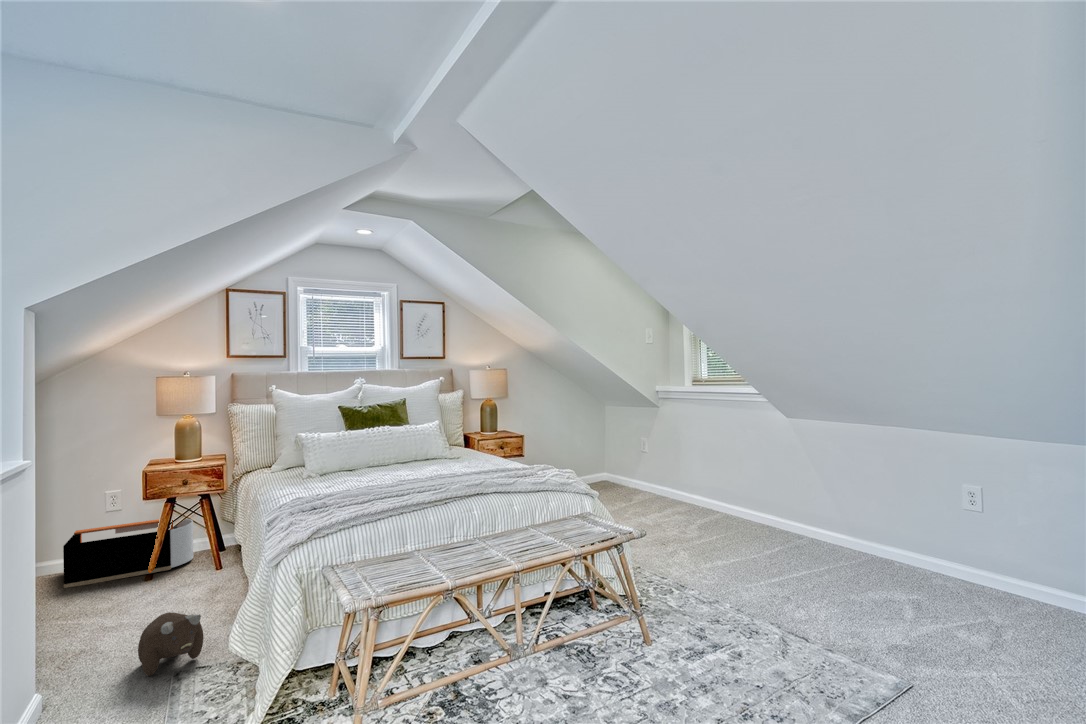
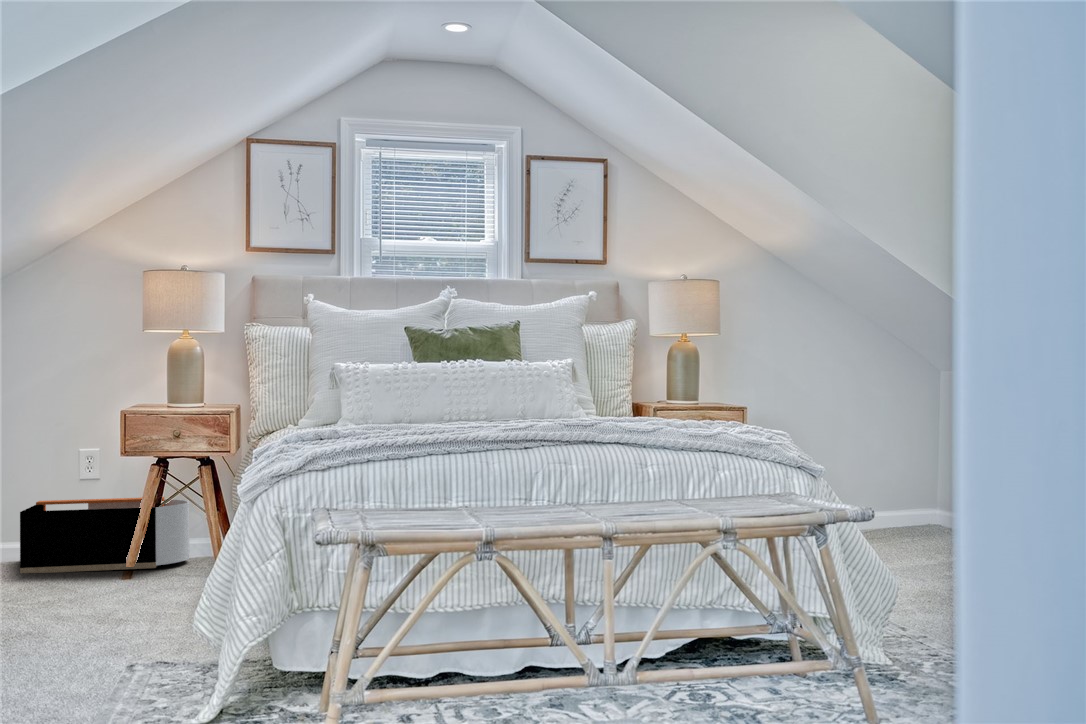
plush toy: present [138,612,204,676] -> none [88,575,168,654]

